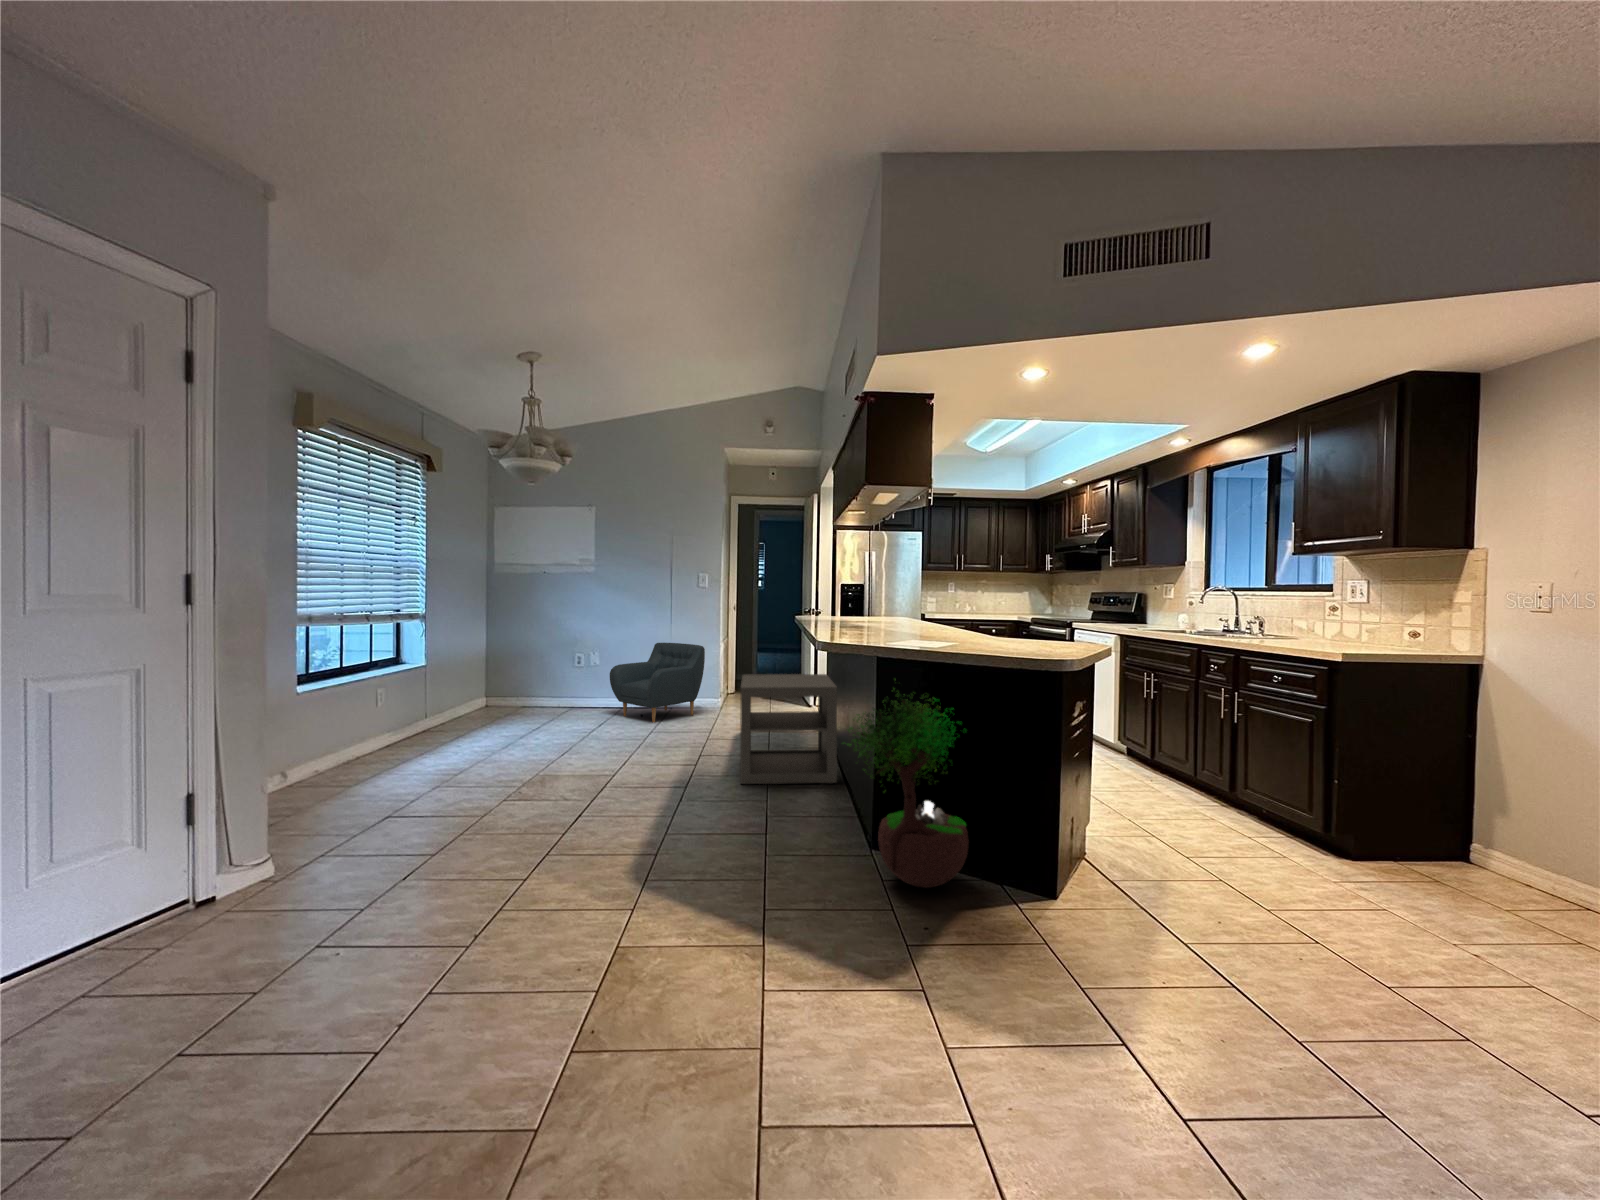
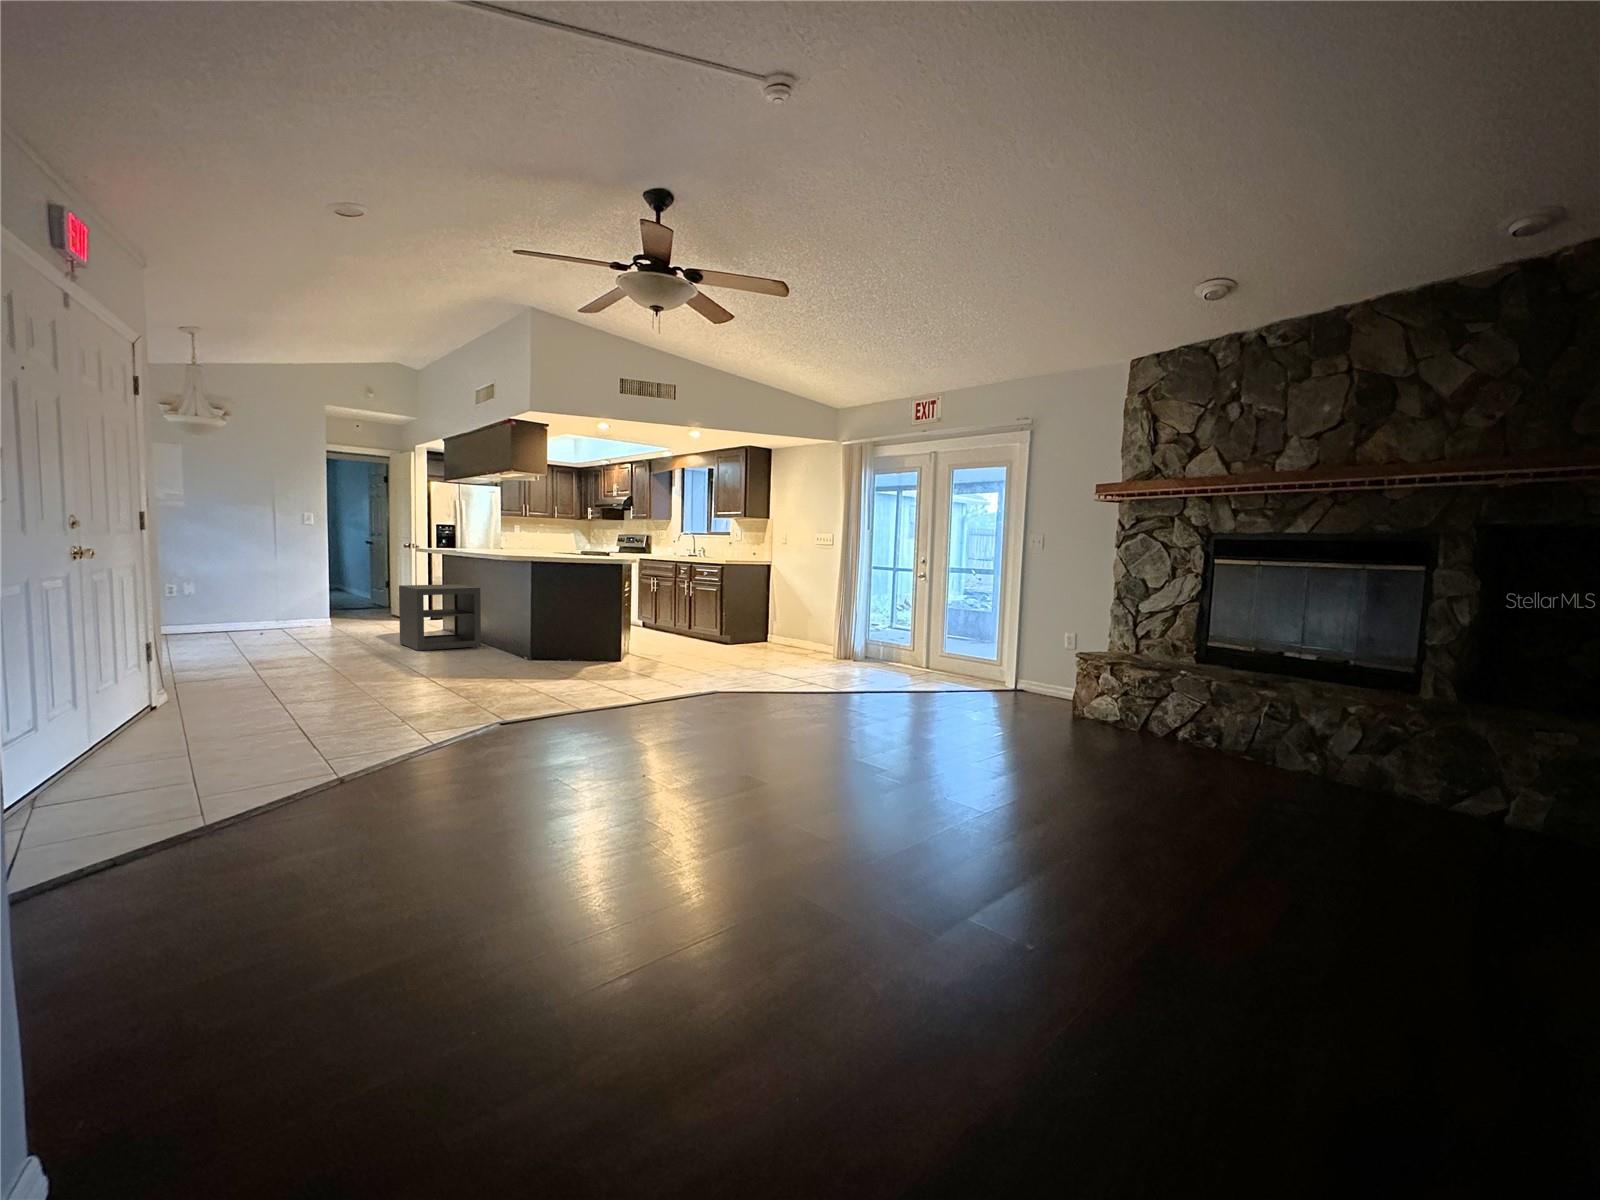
armchair: present [610,643,705,722] -> none [224,572,320,635]
potted tree: present [843,679,968,887] -> none [526,569,583,664]

